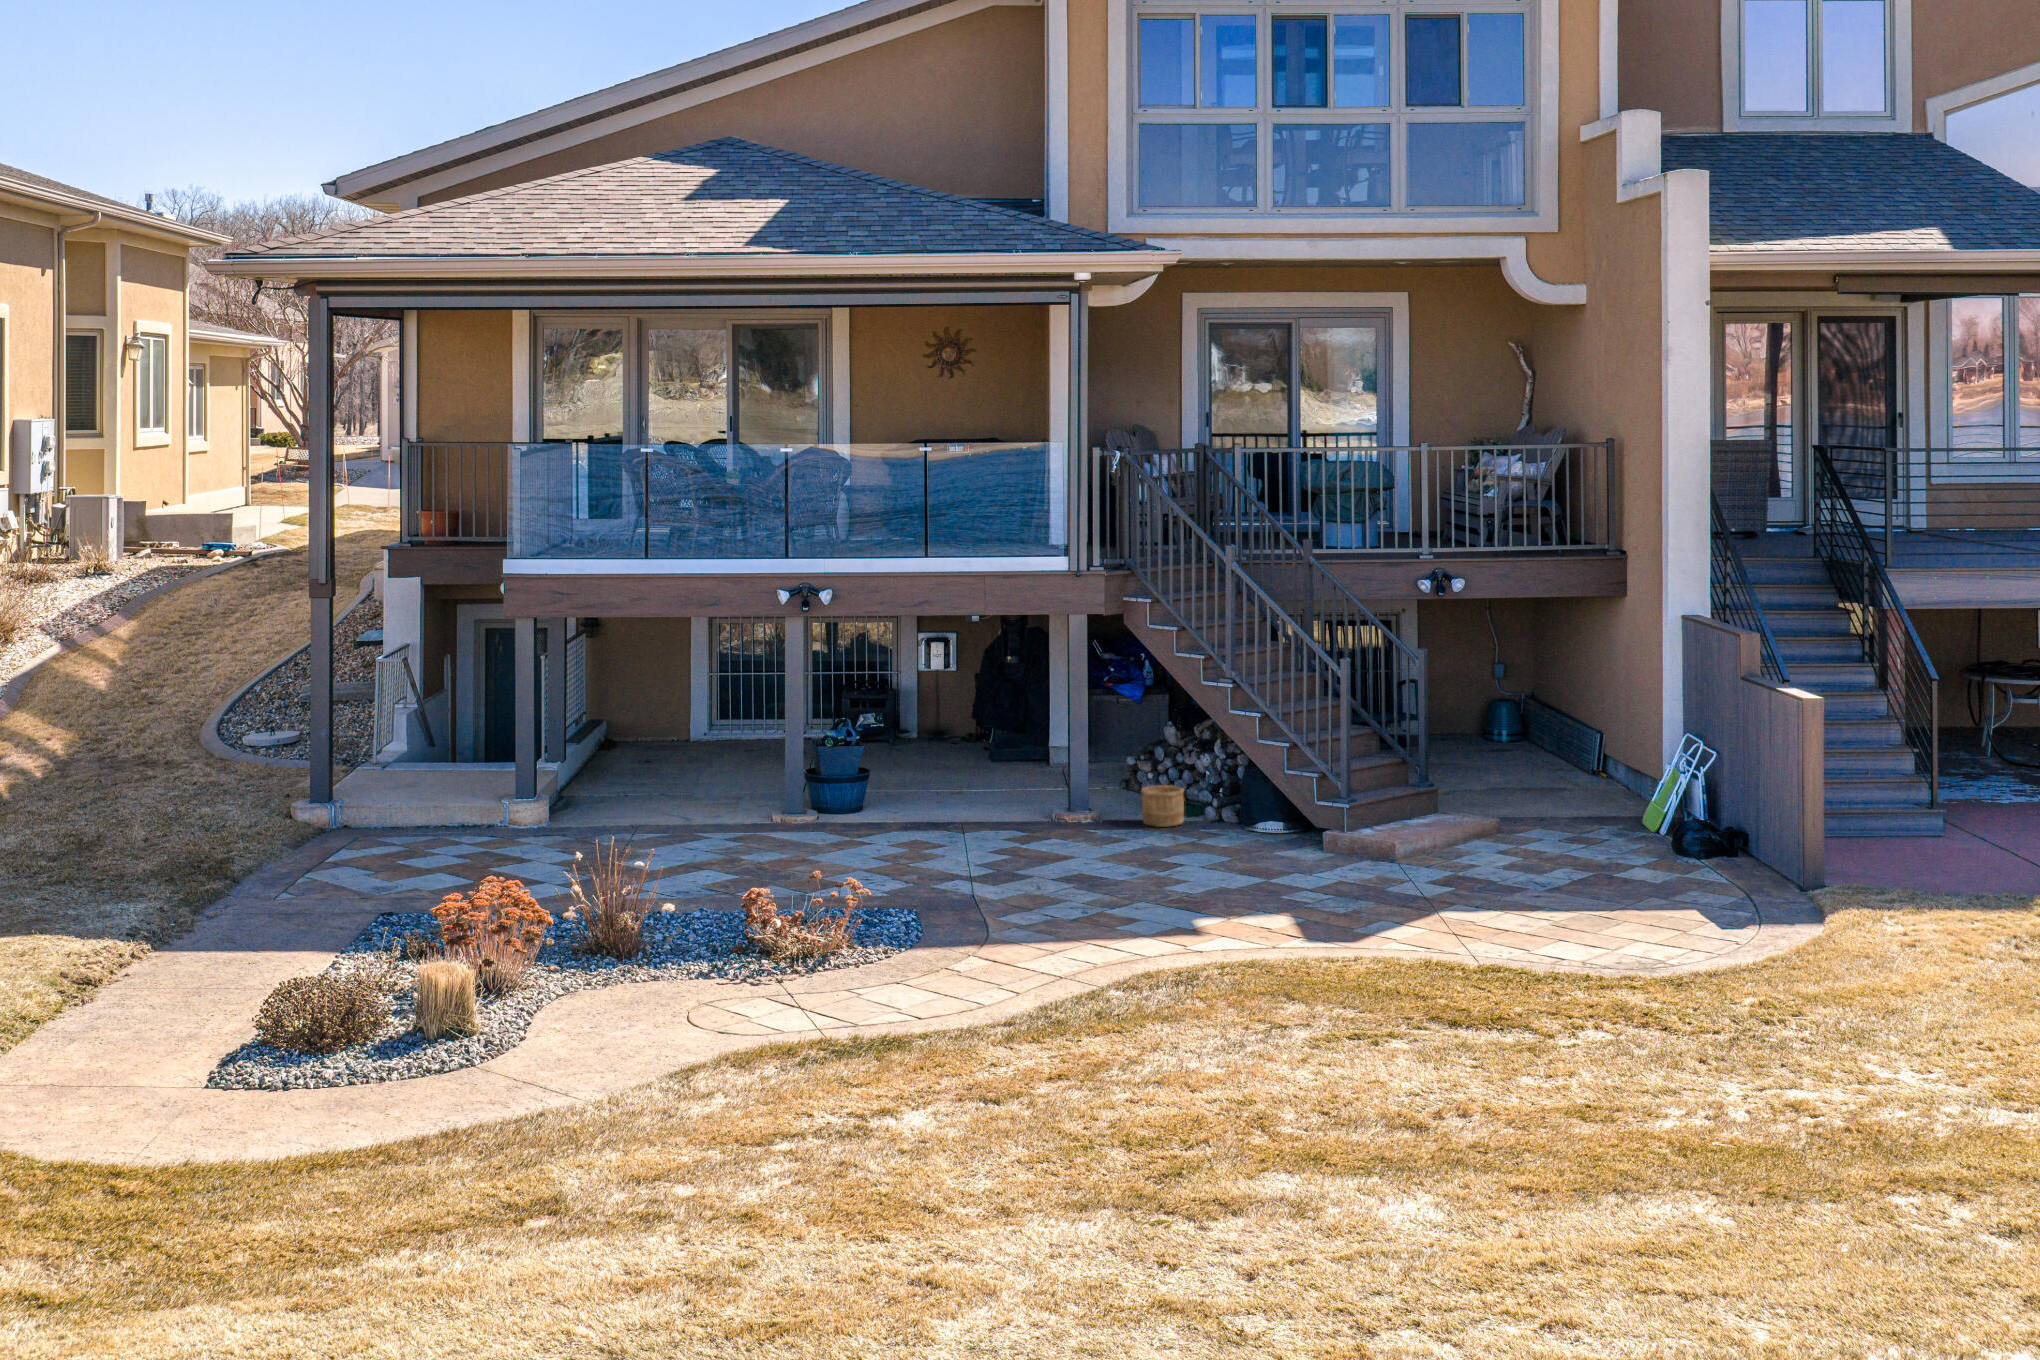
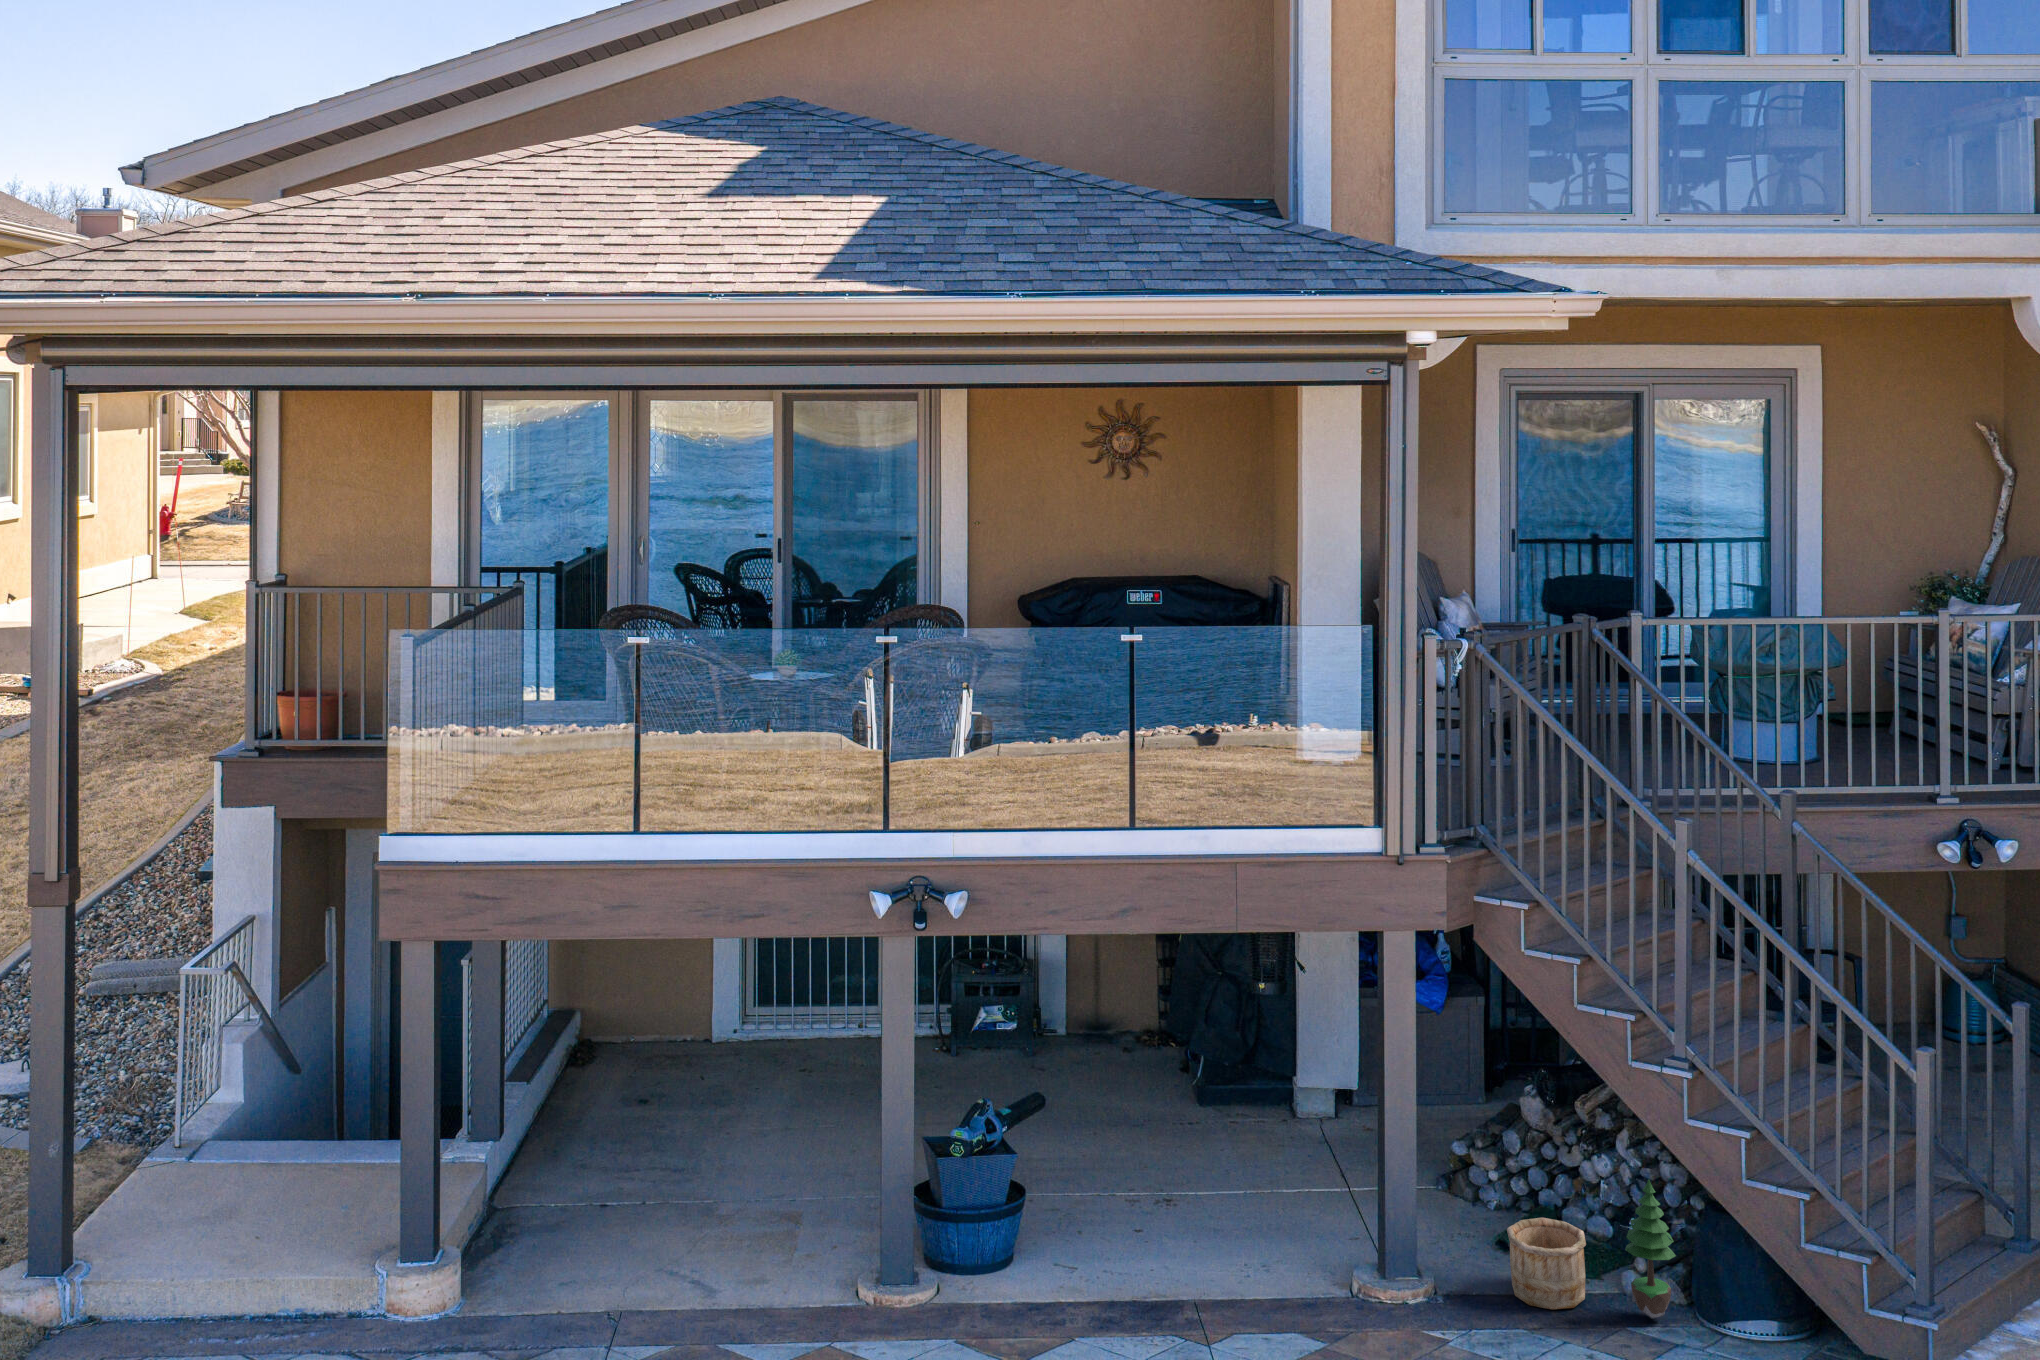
potted tree: none [1201,752,1228,830] -> present [1625,1180,1676,1319]

